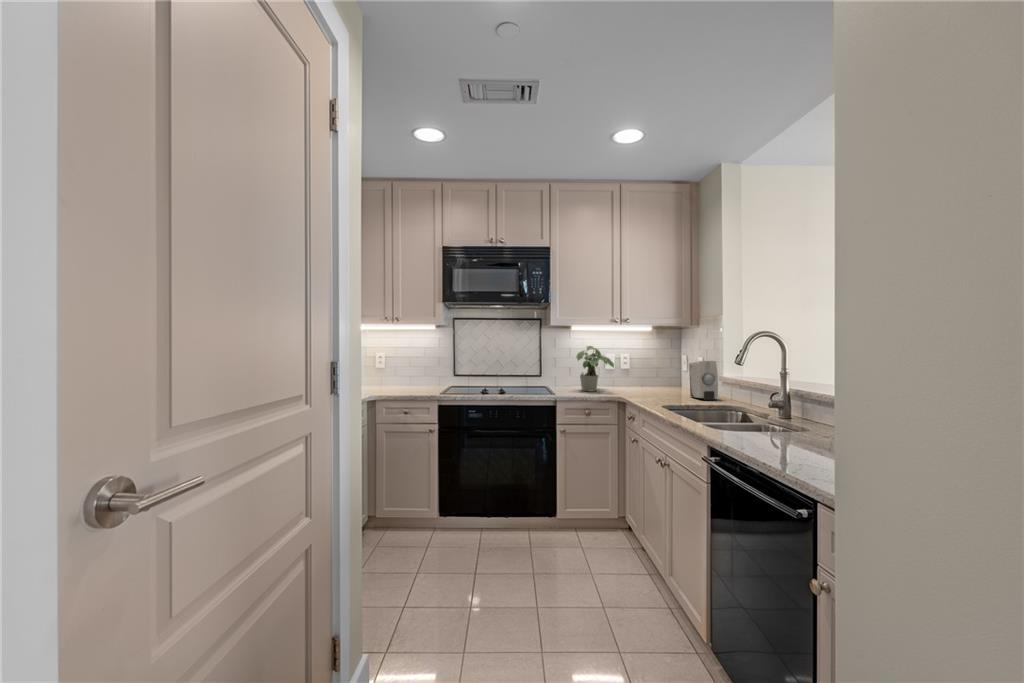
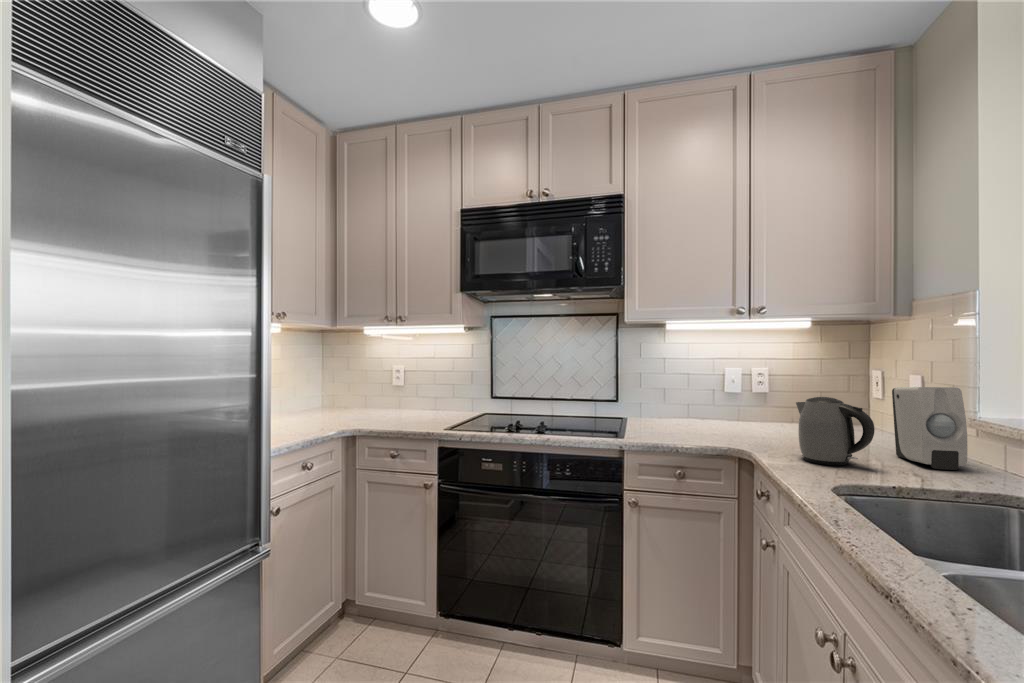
potted plant: present [576,346,614,391] -> none [667,355,734,431]
kettle: none [646,367,680,401] -> present [796,397,875,465]

